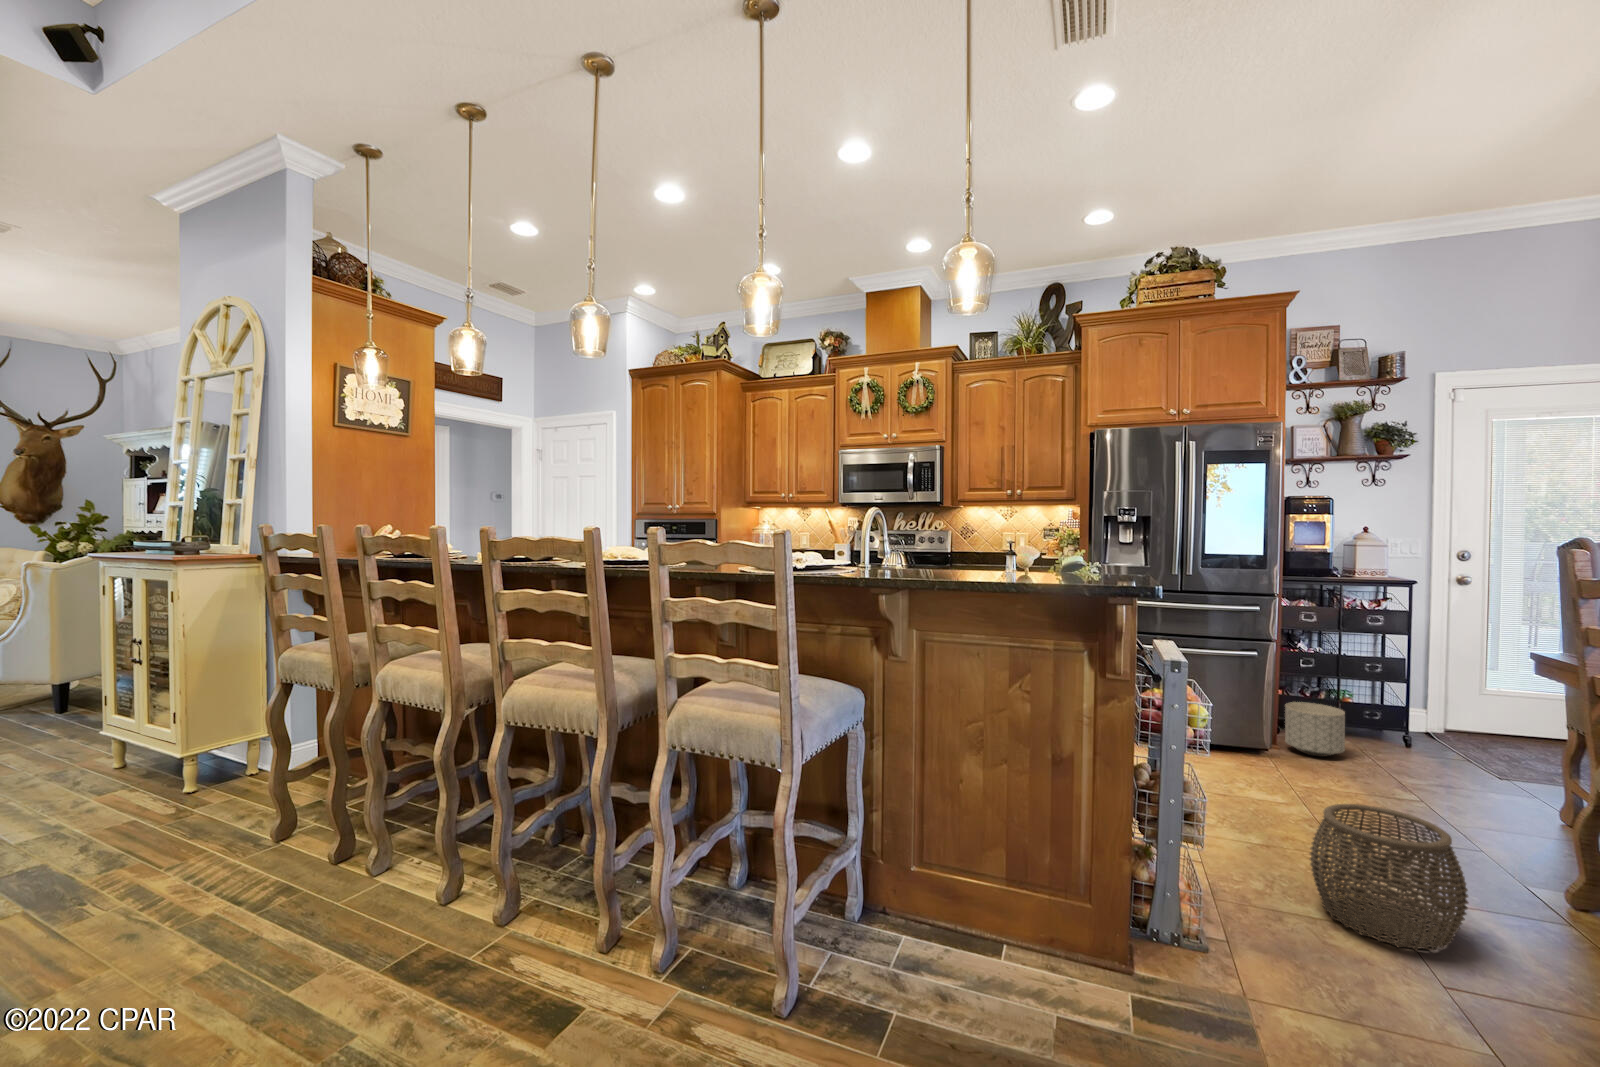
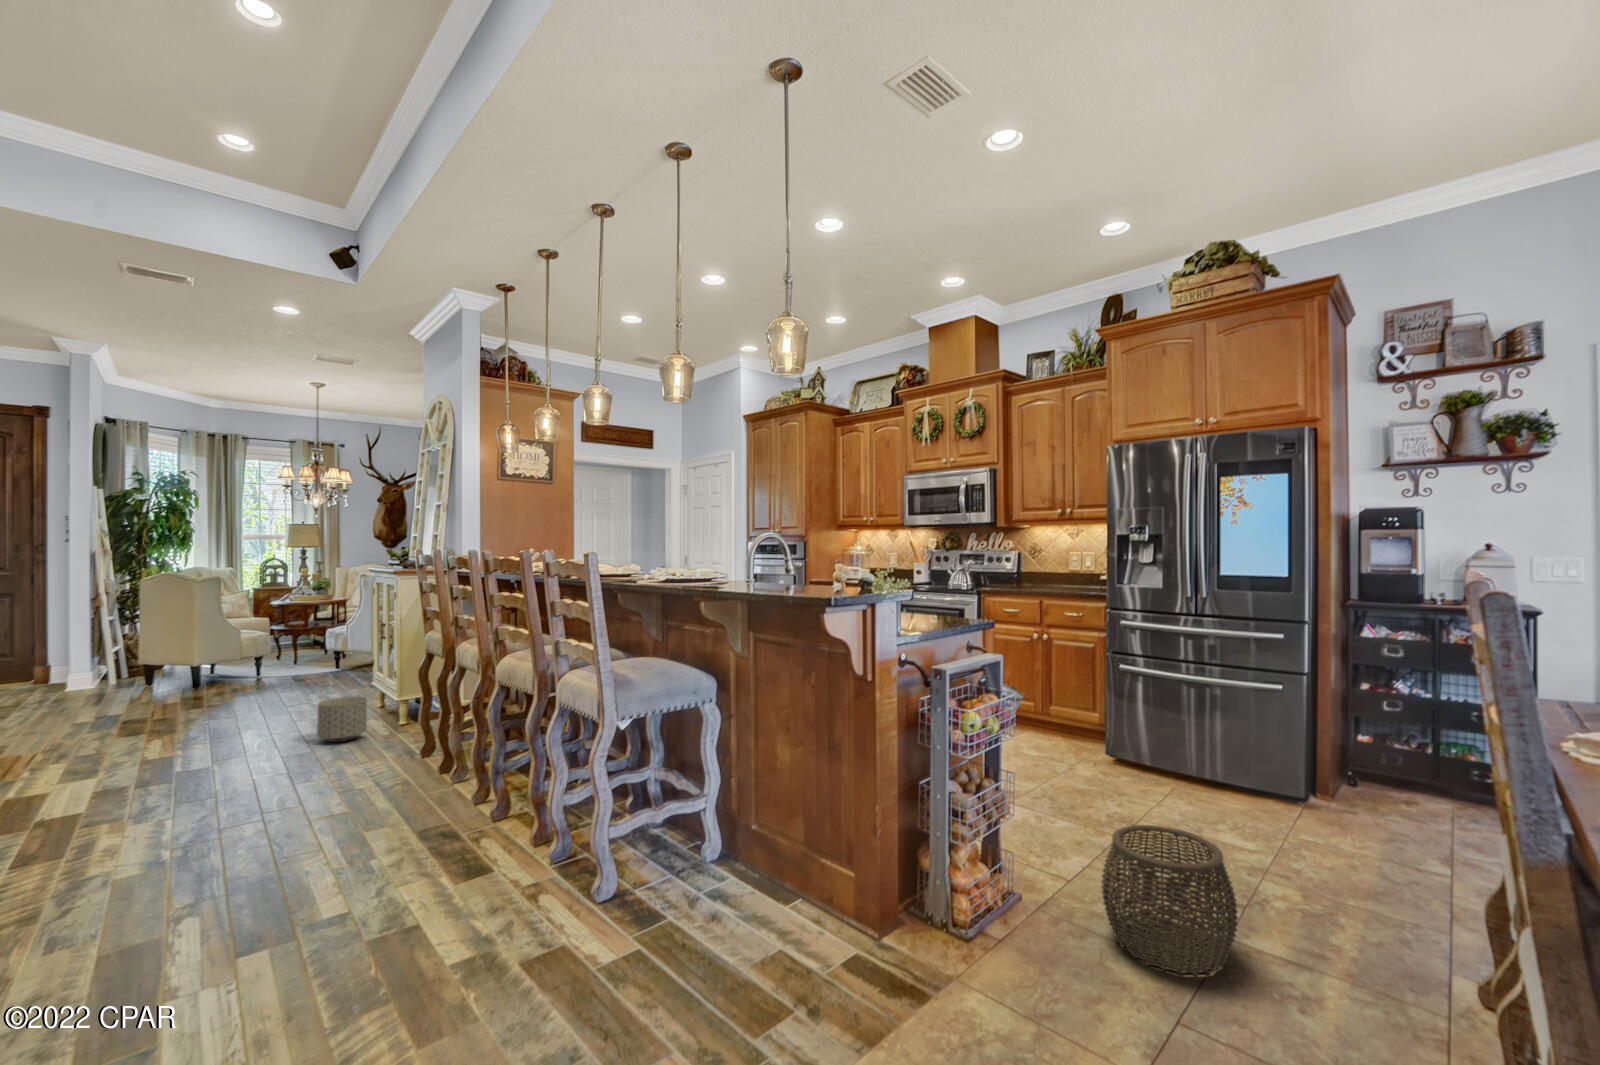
planter: present [1285,702,1345,757] -> present [317,696,367,742]

